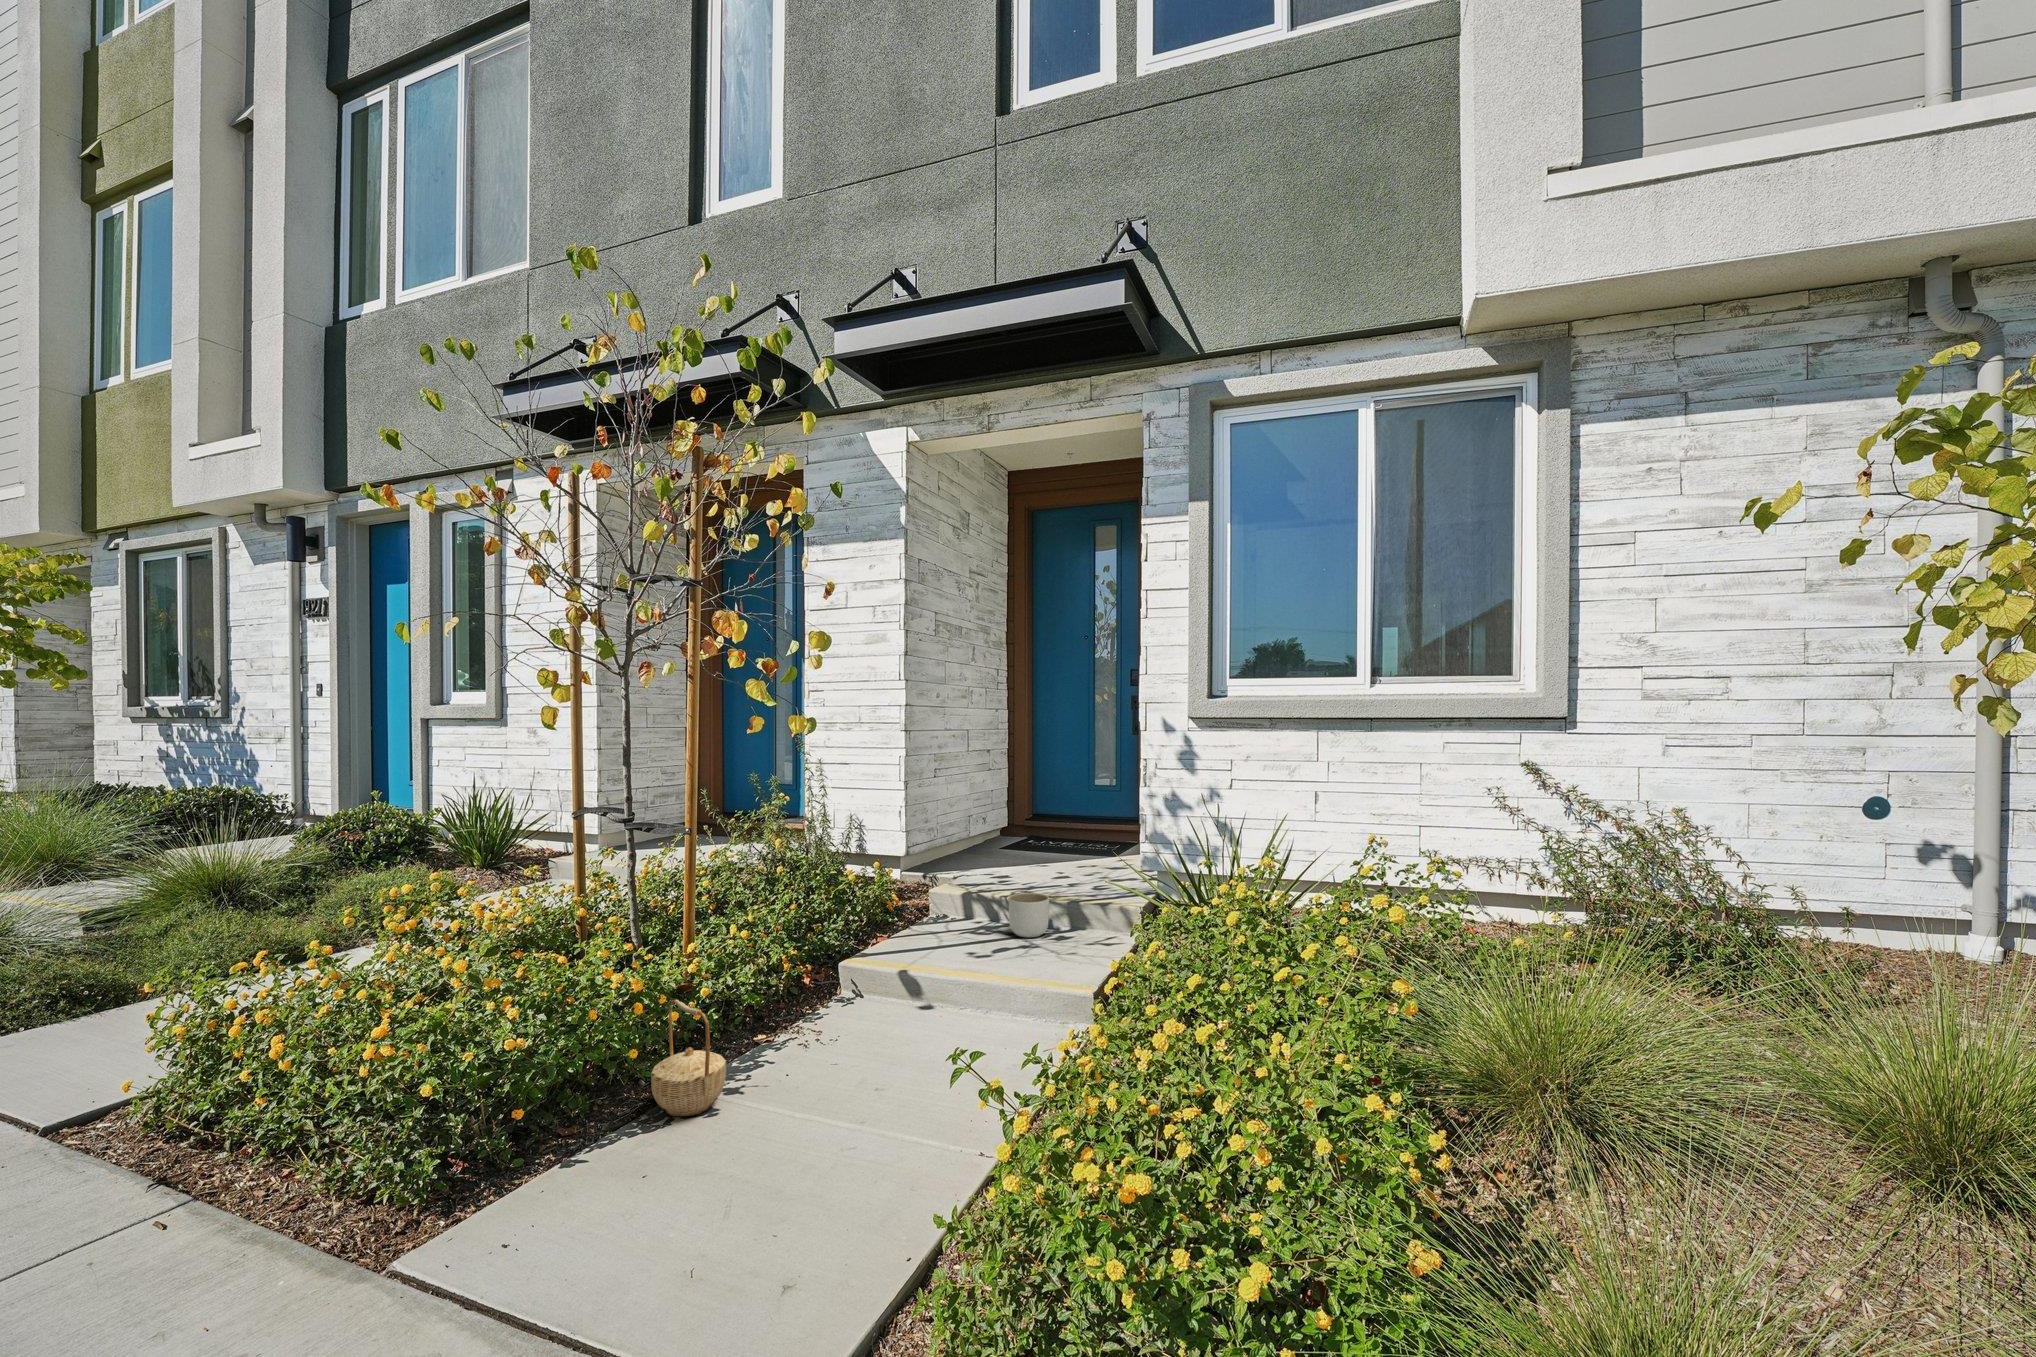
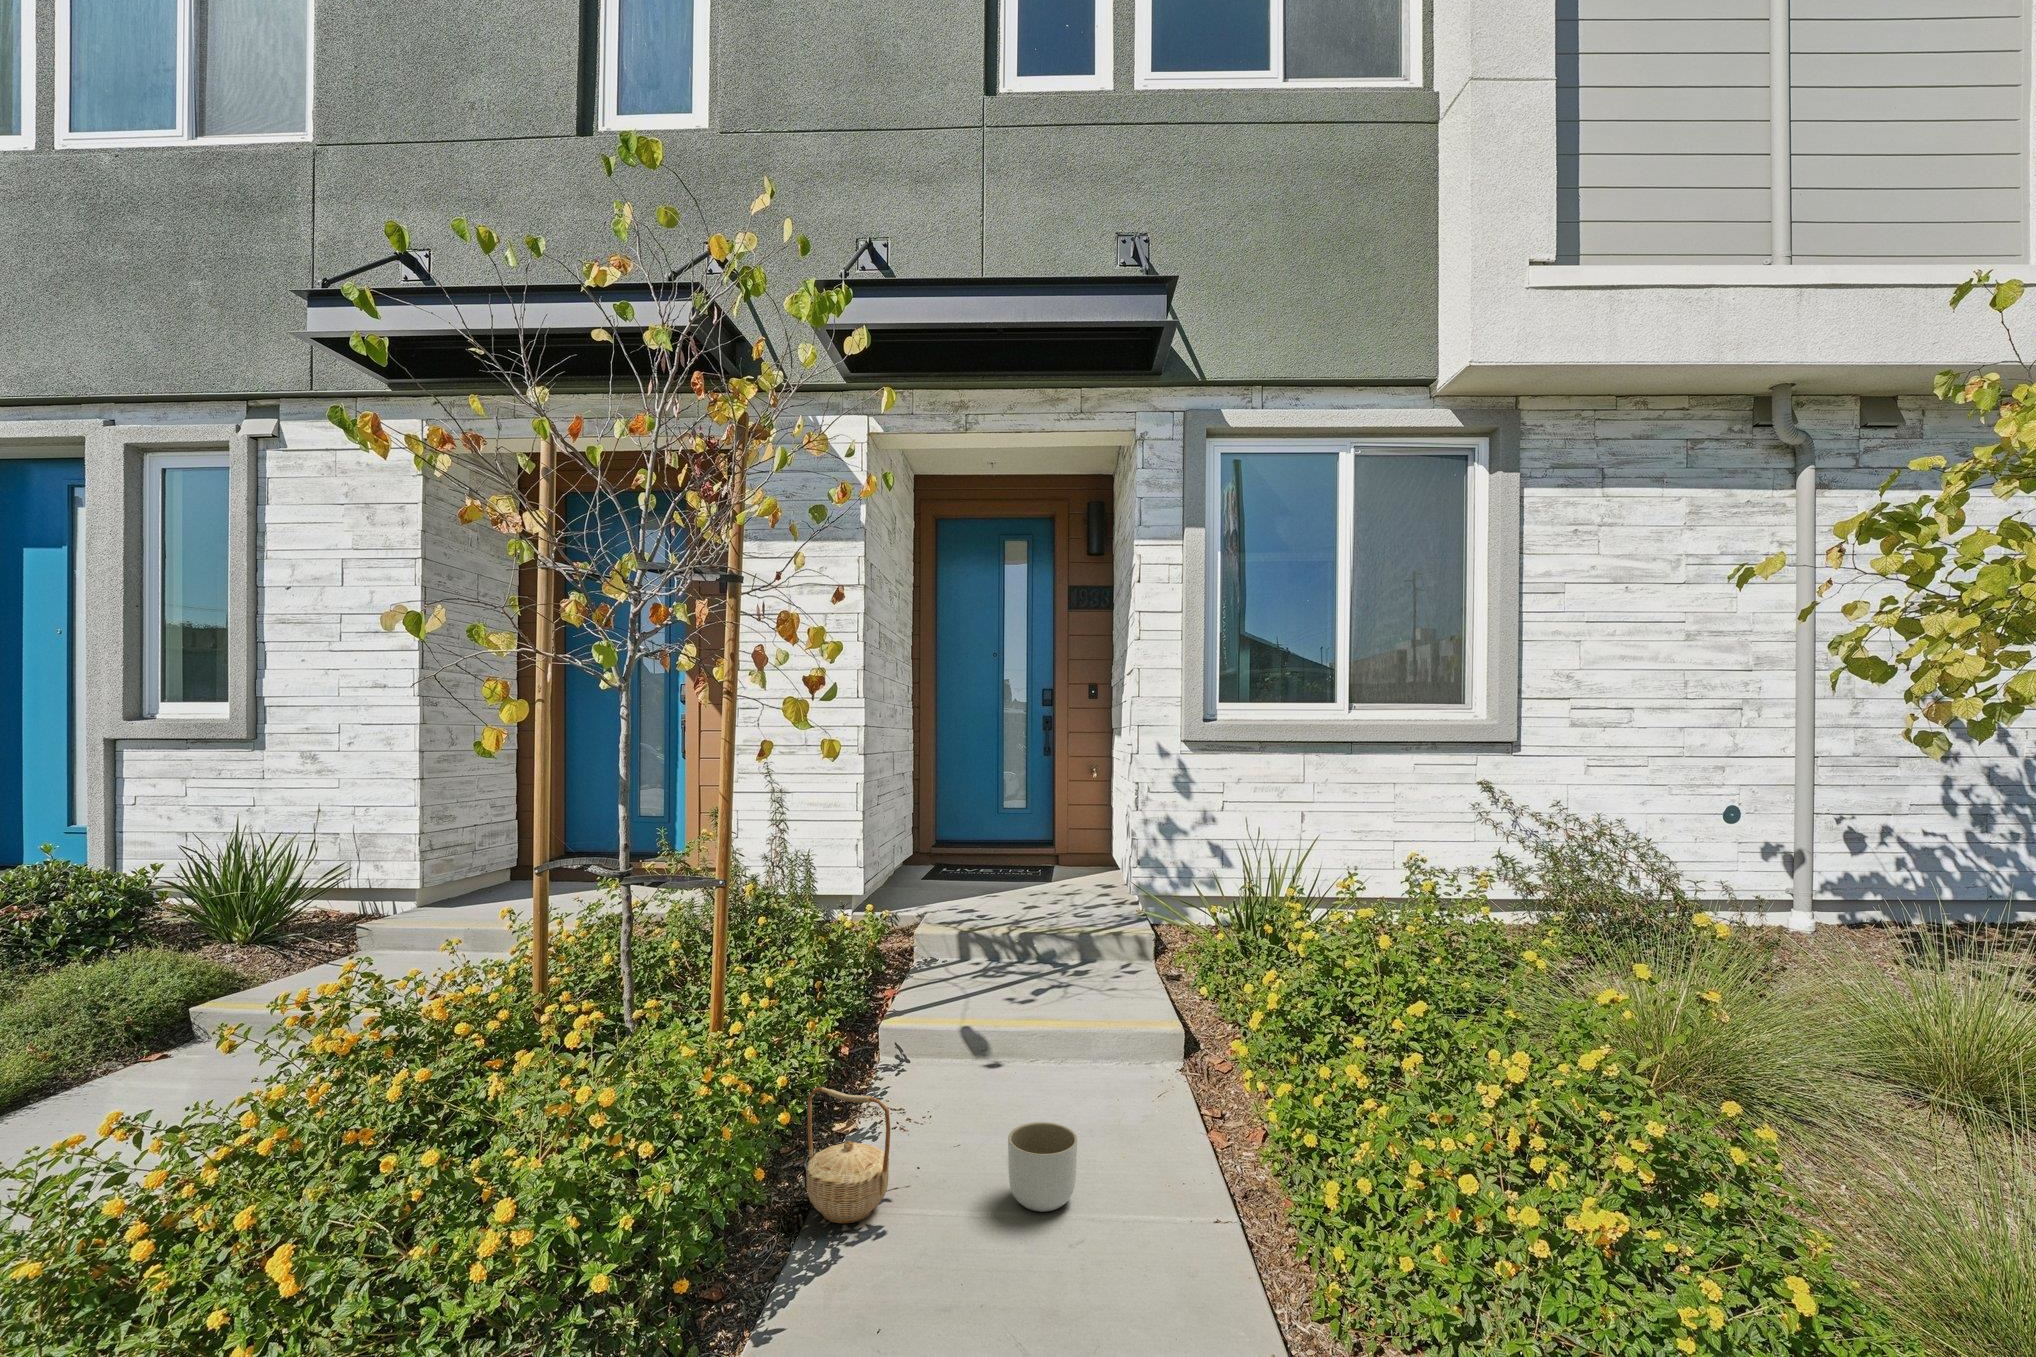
planter: present [1008,893,1049,938] -> present [1008,1122,1077,1212]

